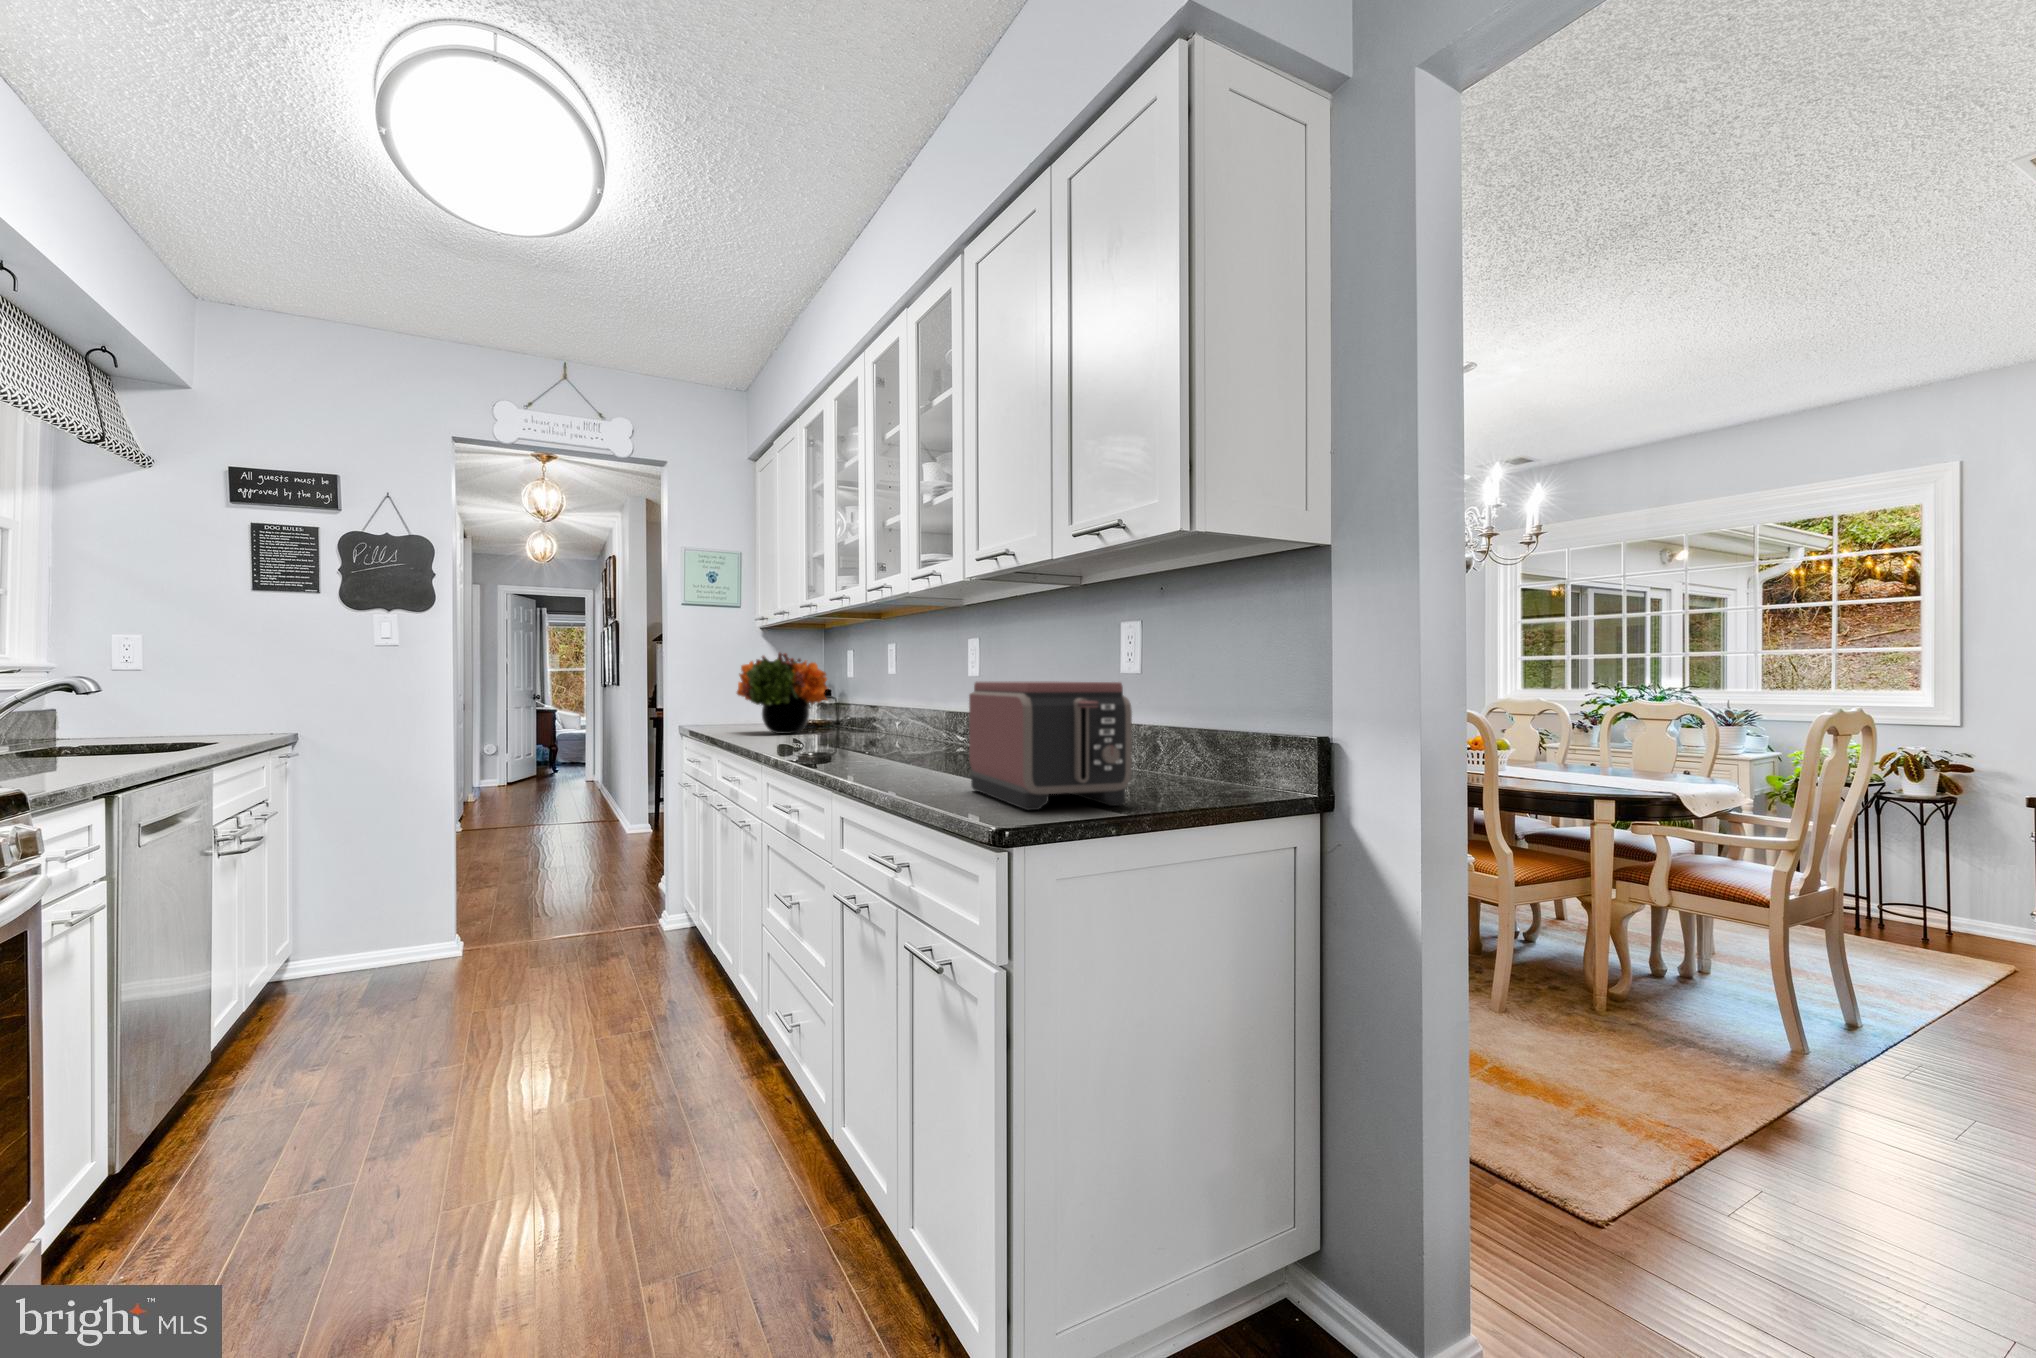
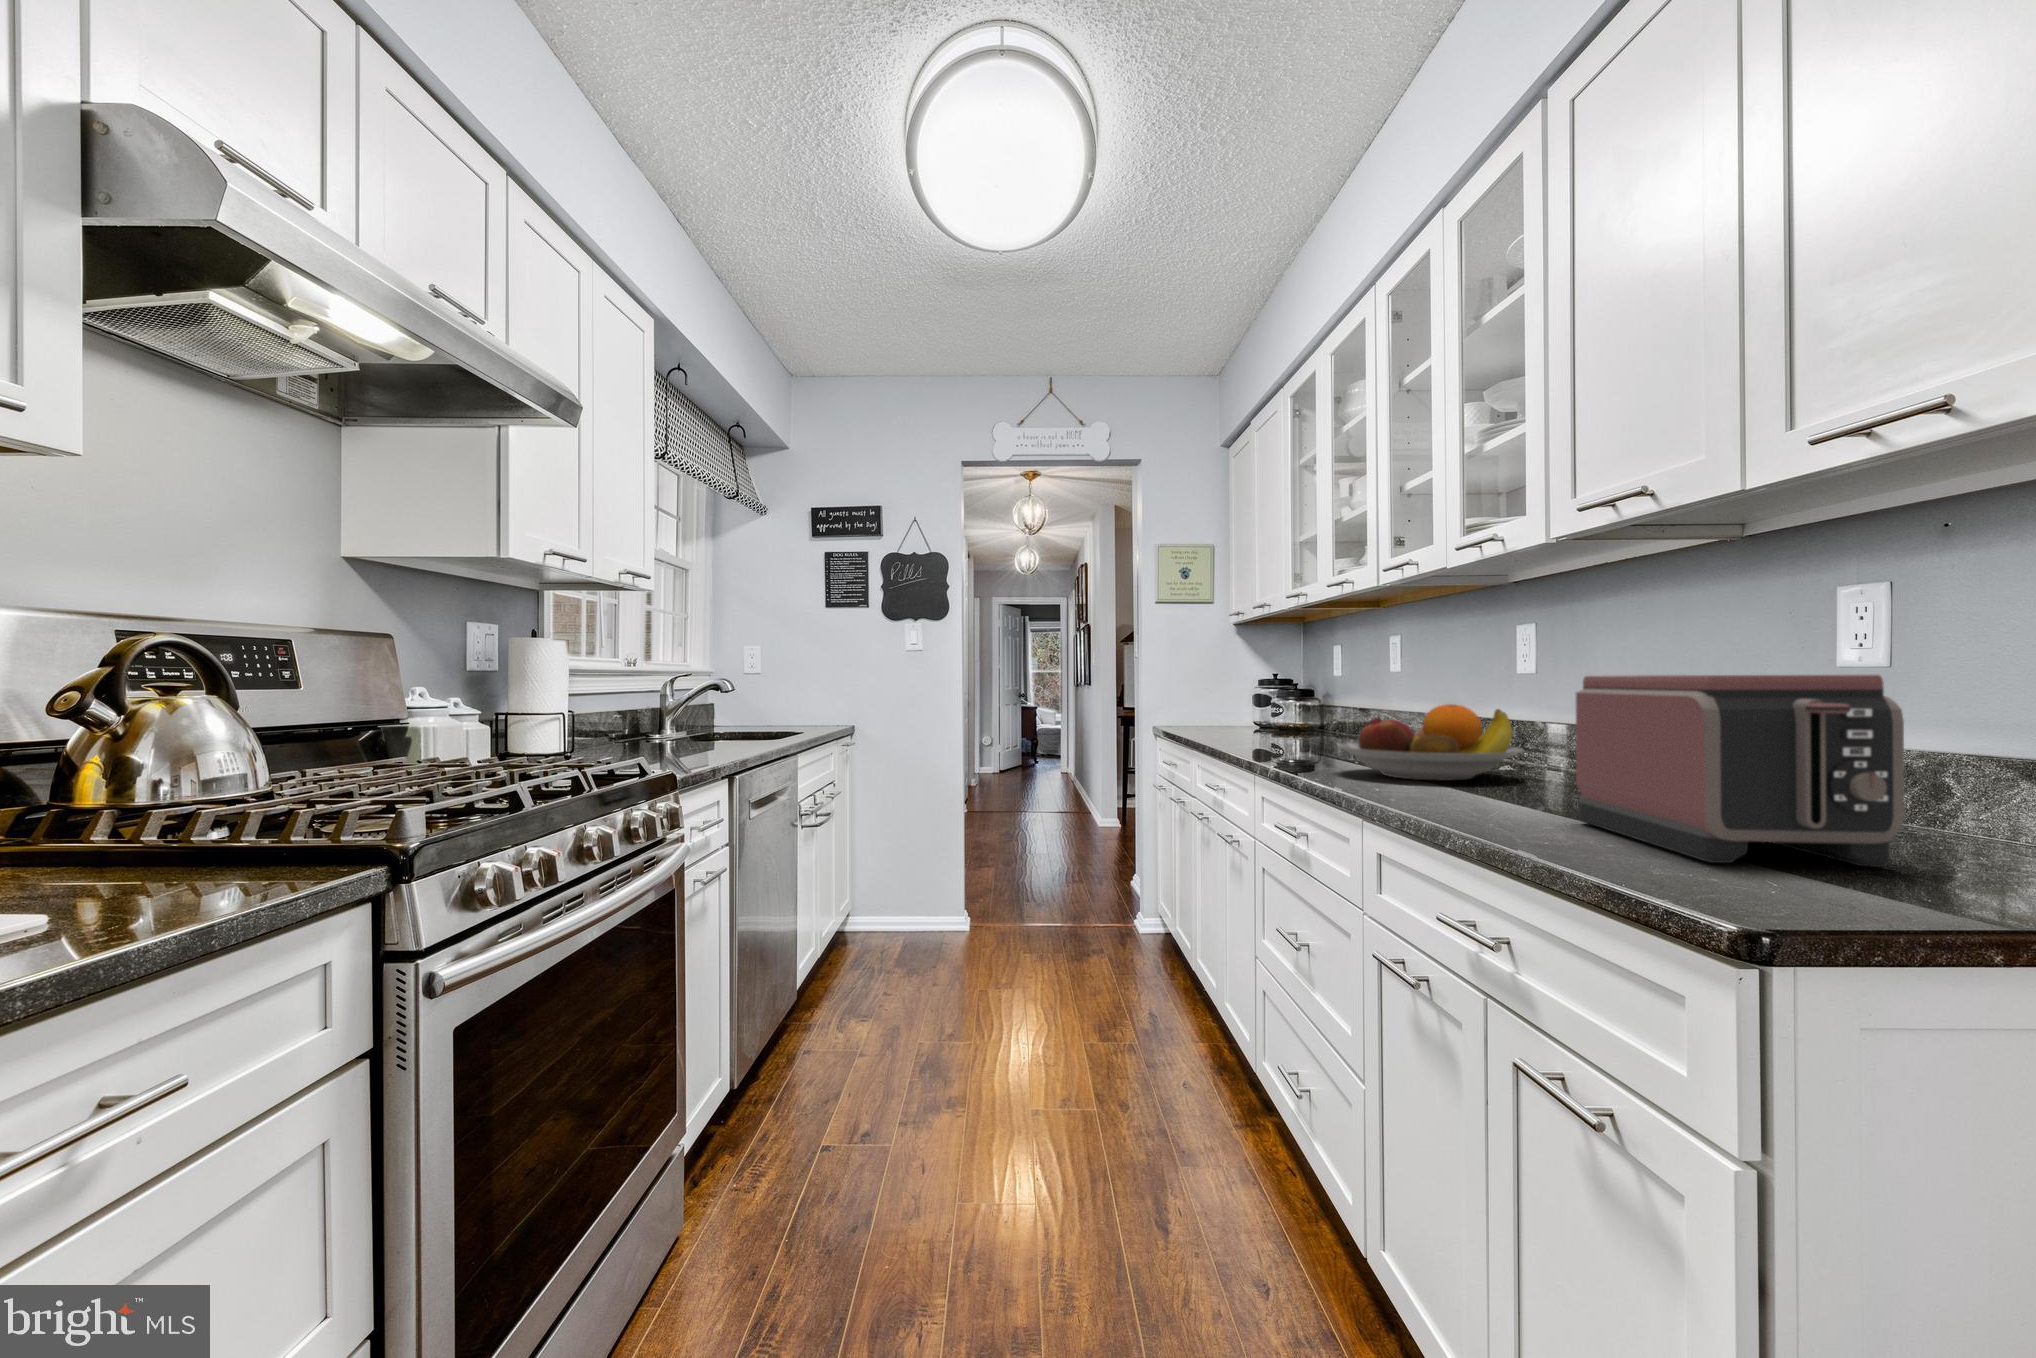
flower arrangement: present [737,652,827,734] -> none [1218,649,1321,737]
fruit bowl: none [821,703,961,765] -> present [1338,704,1523,781]

